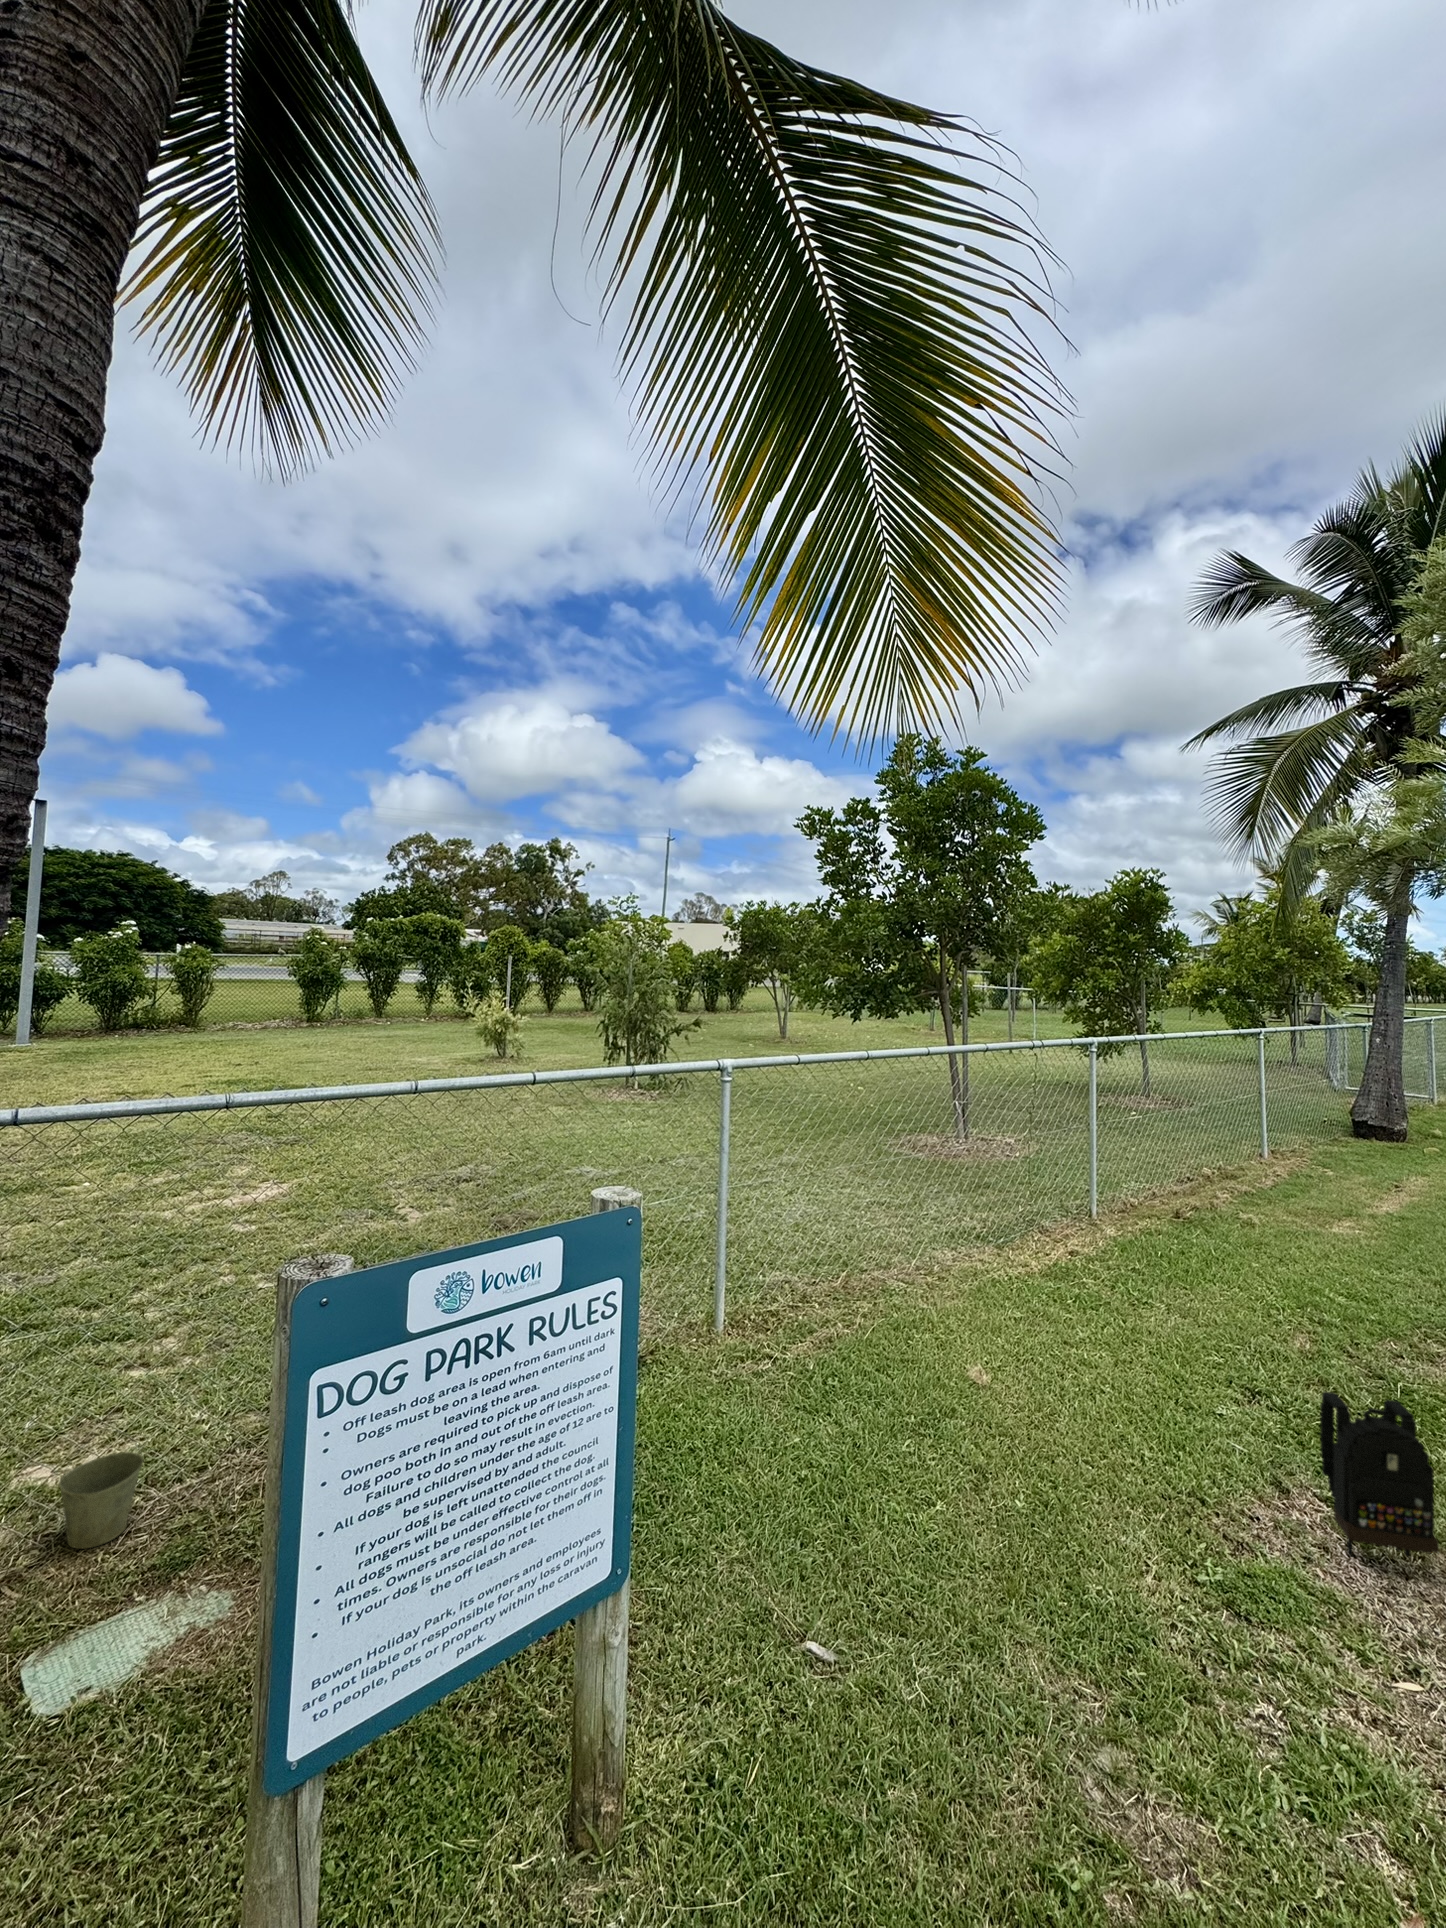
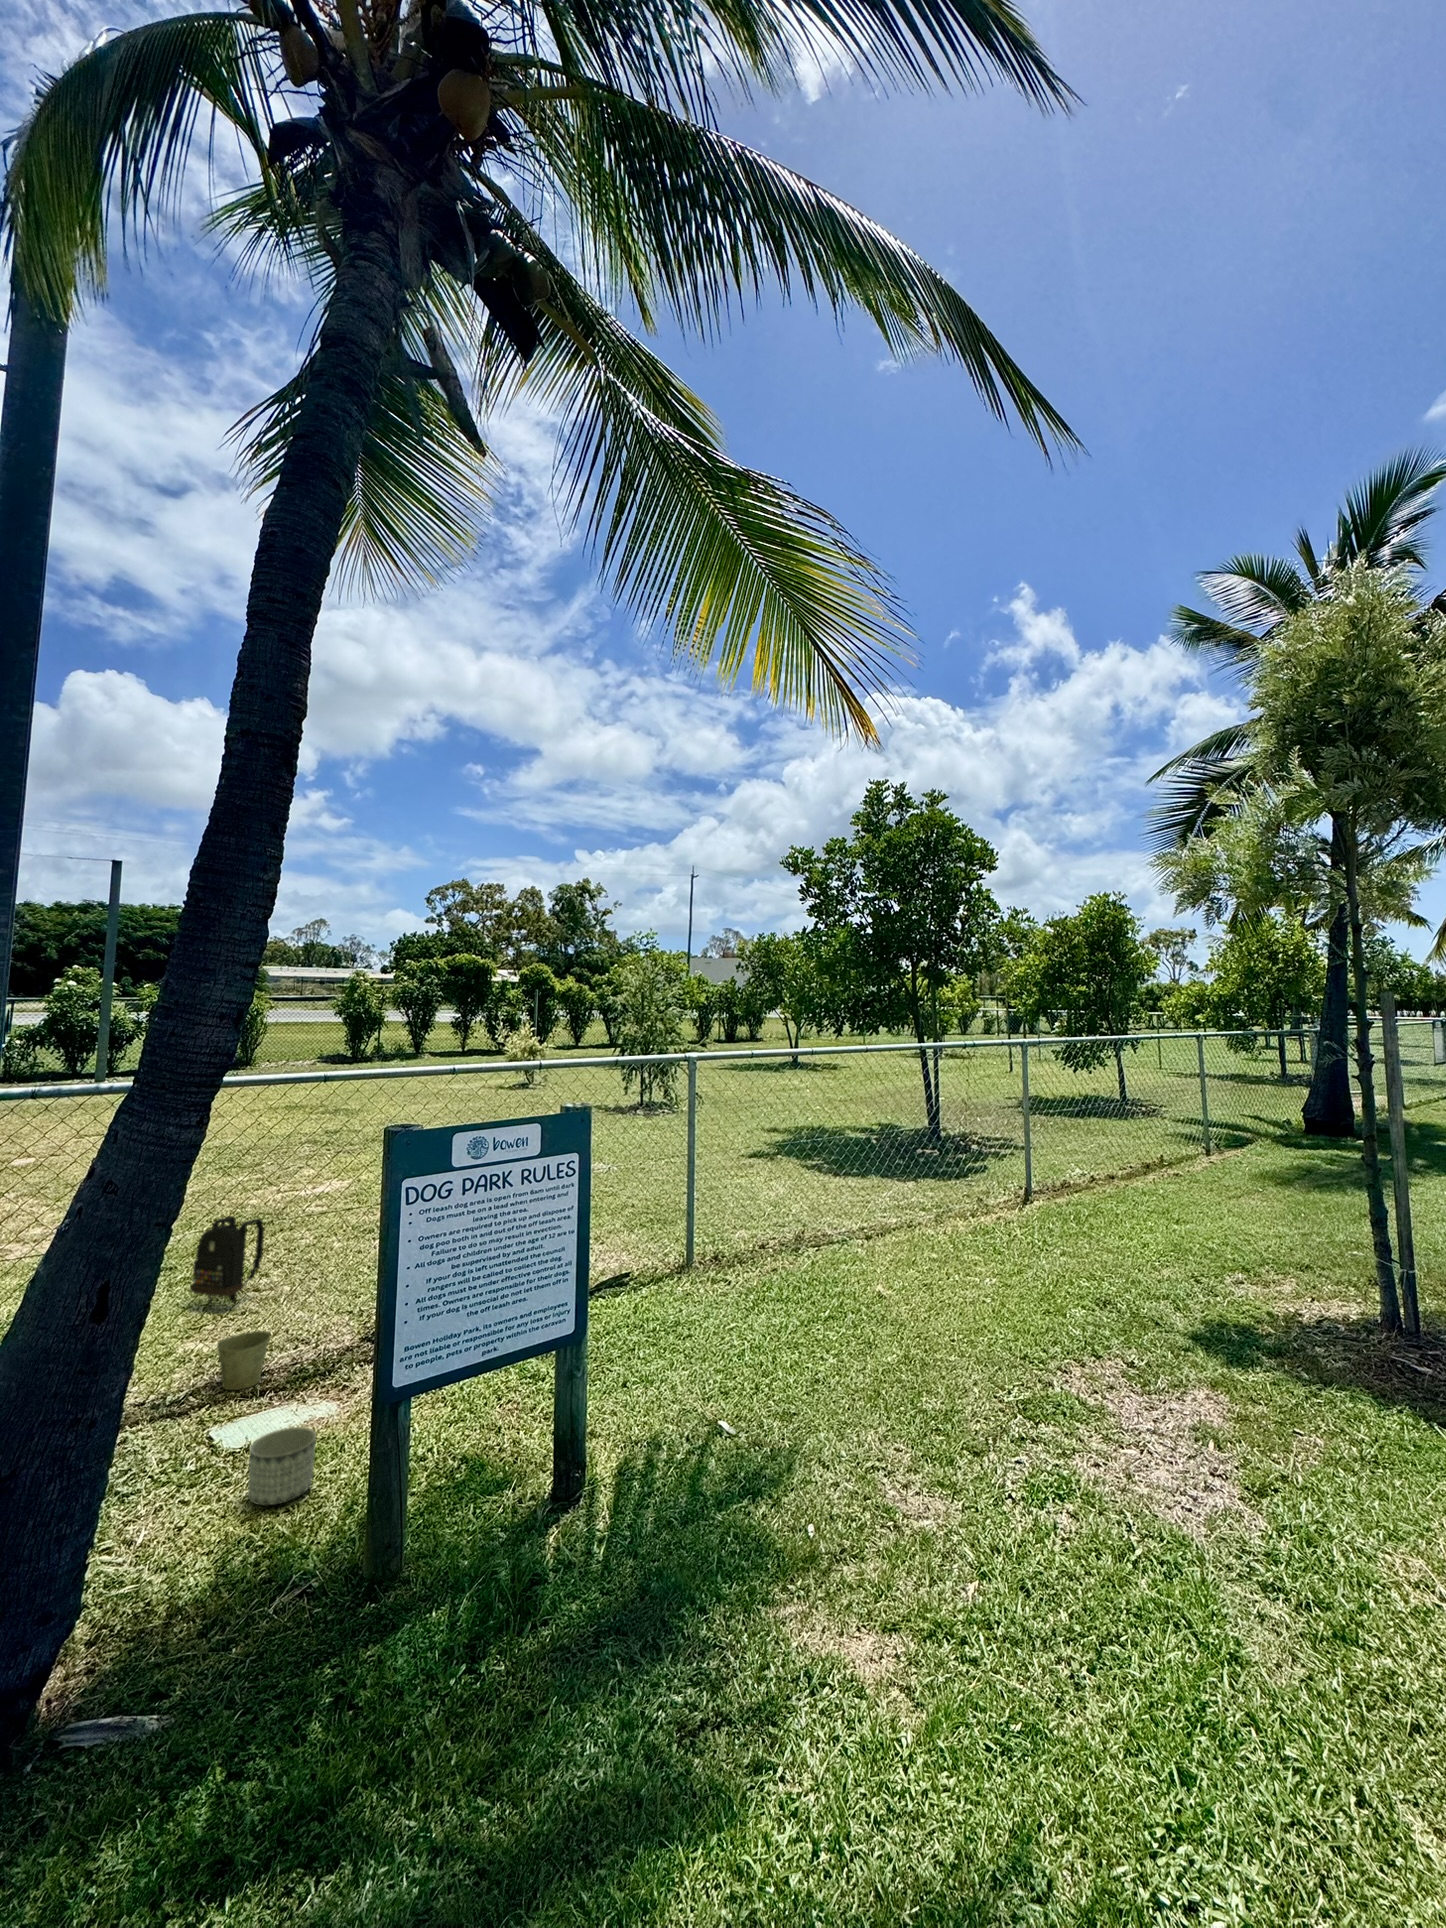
backpack: present [1320,1392,1439,1557] -> present [190,1216,264,1306]
planter: none [52,1686,176,1852] -> present [248,1427,316,1506]

